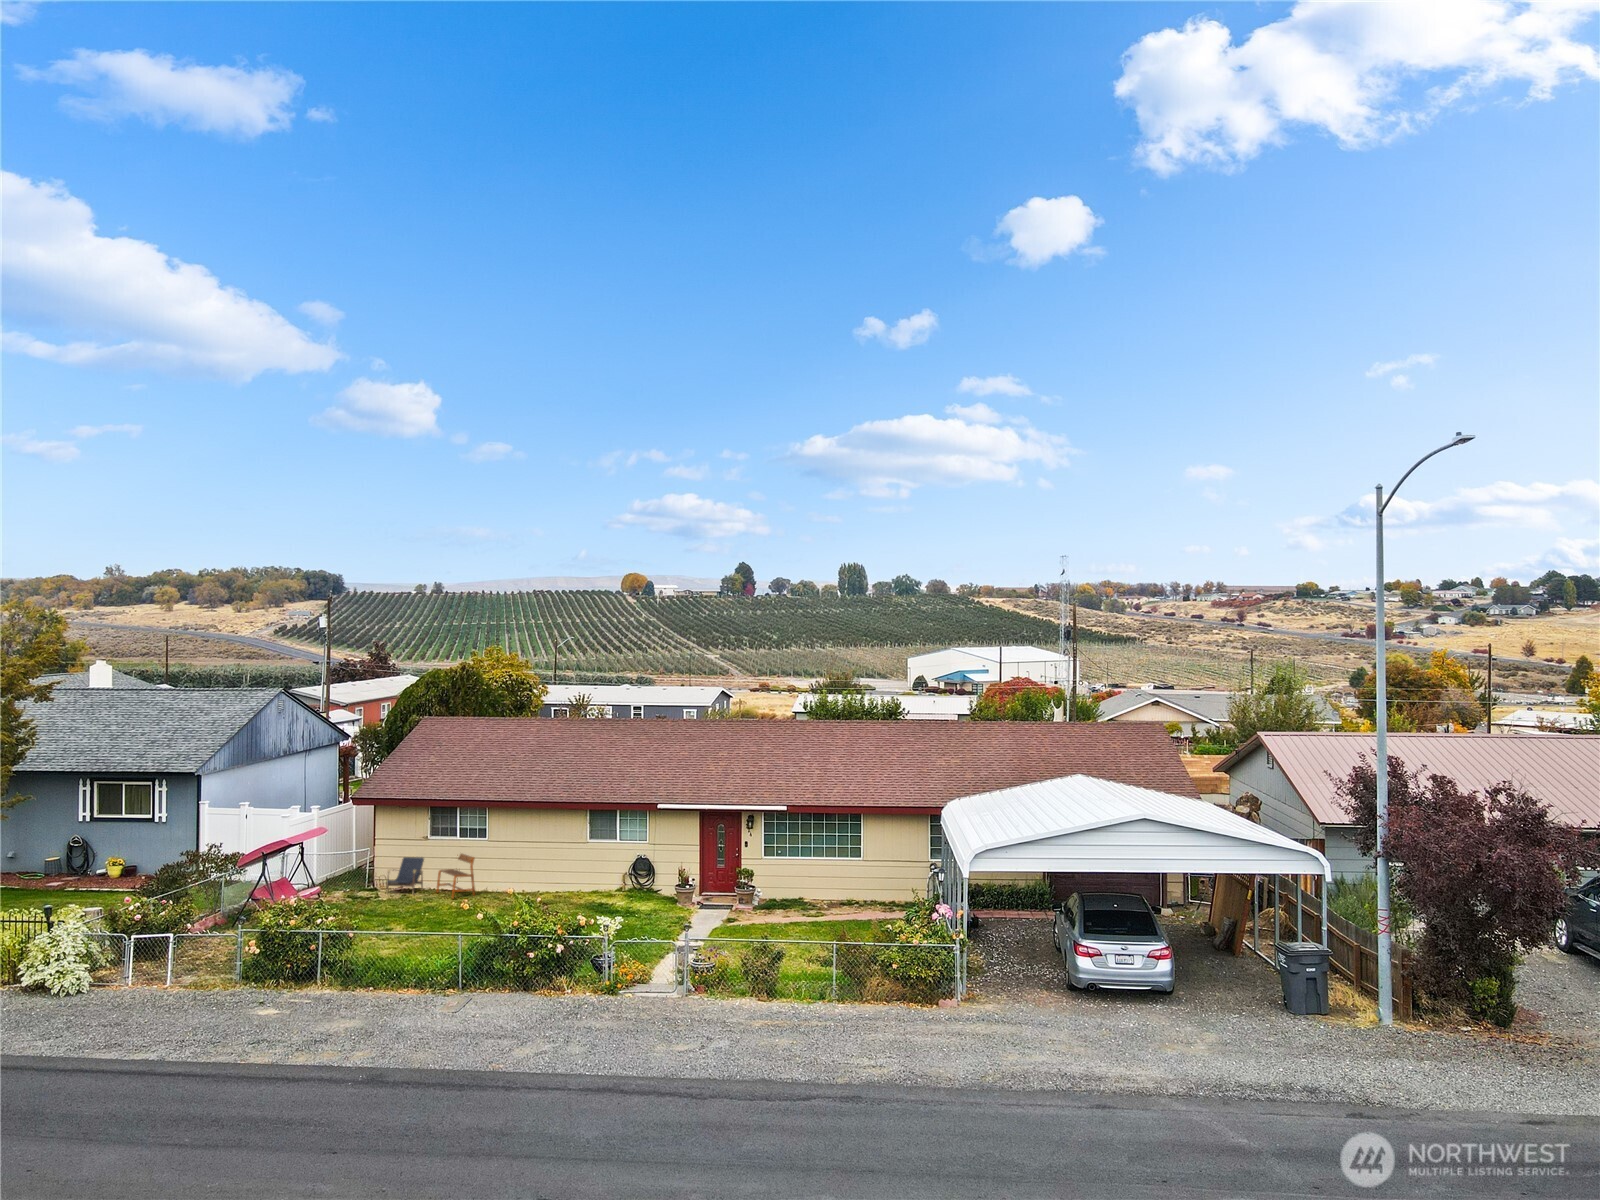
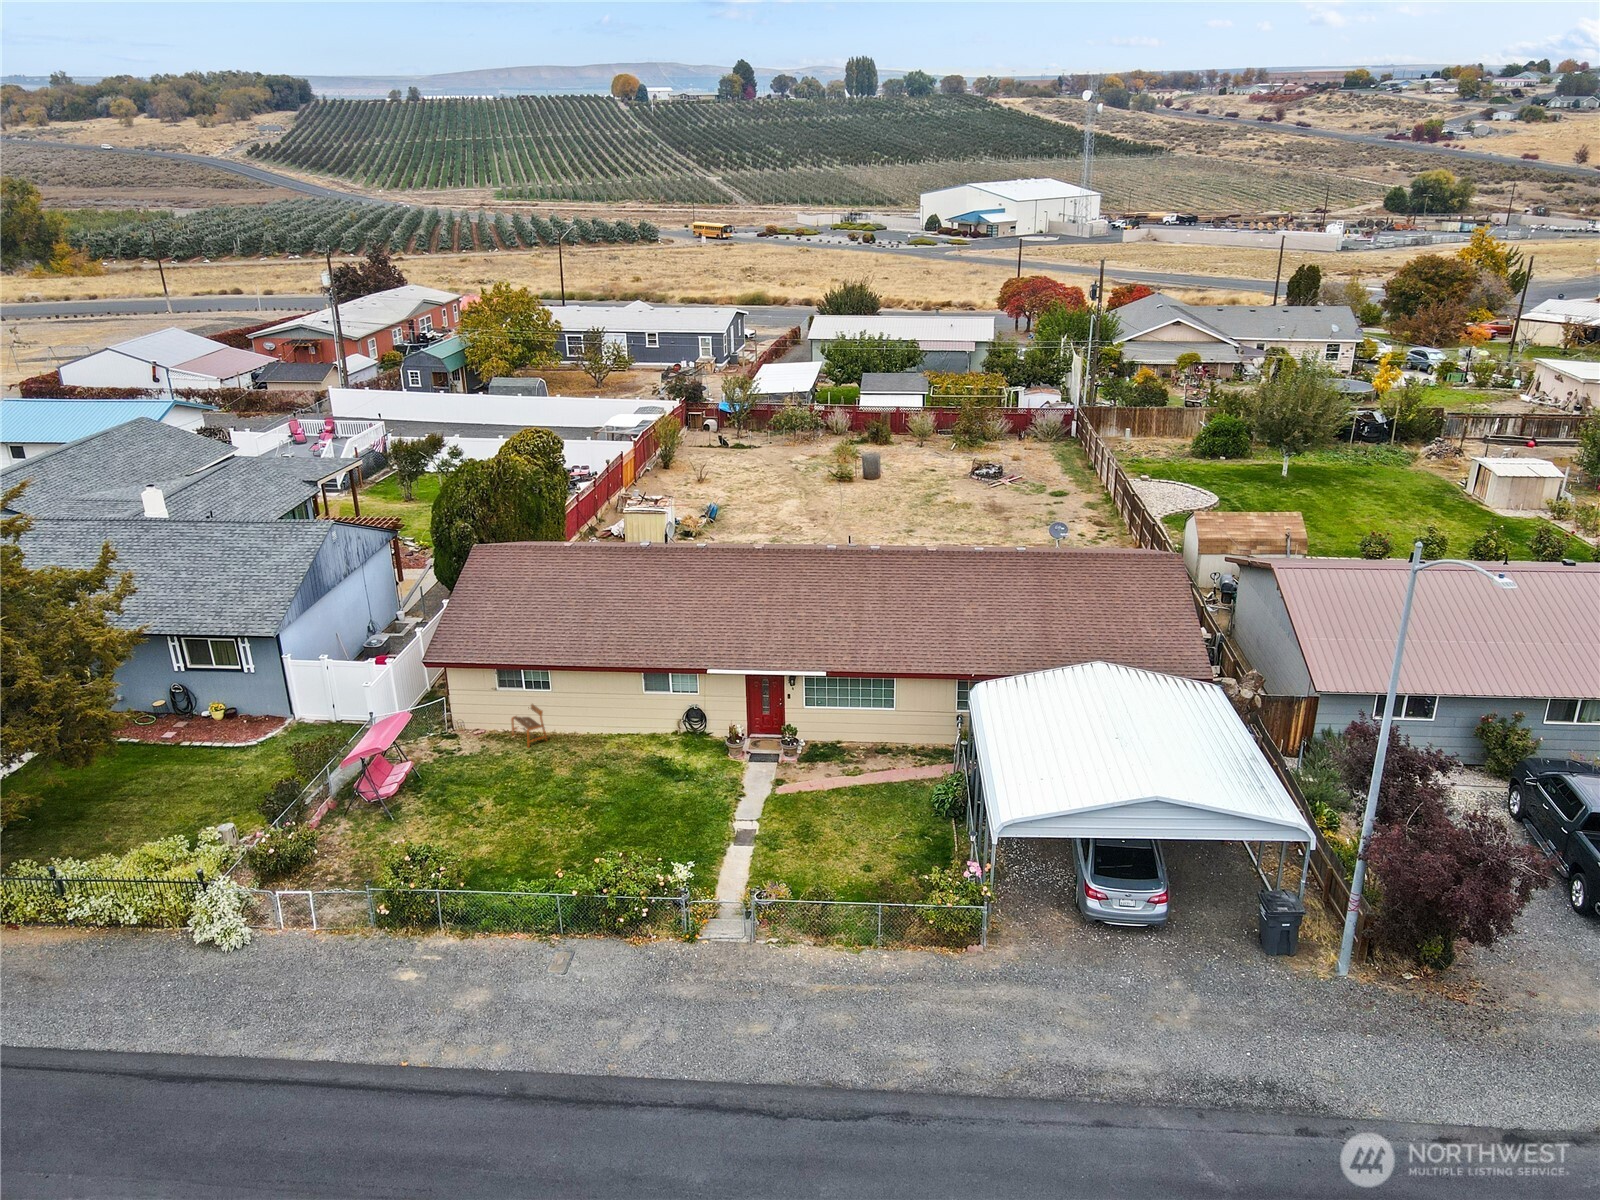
lounge chair: present [386,857,424,893] -> none [466,704,499,742]

